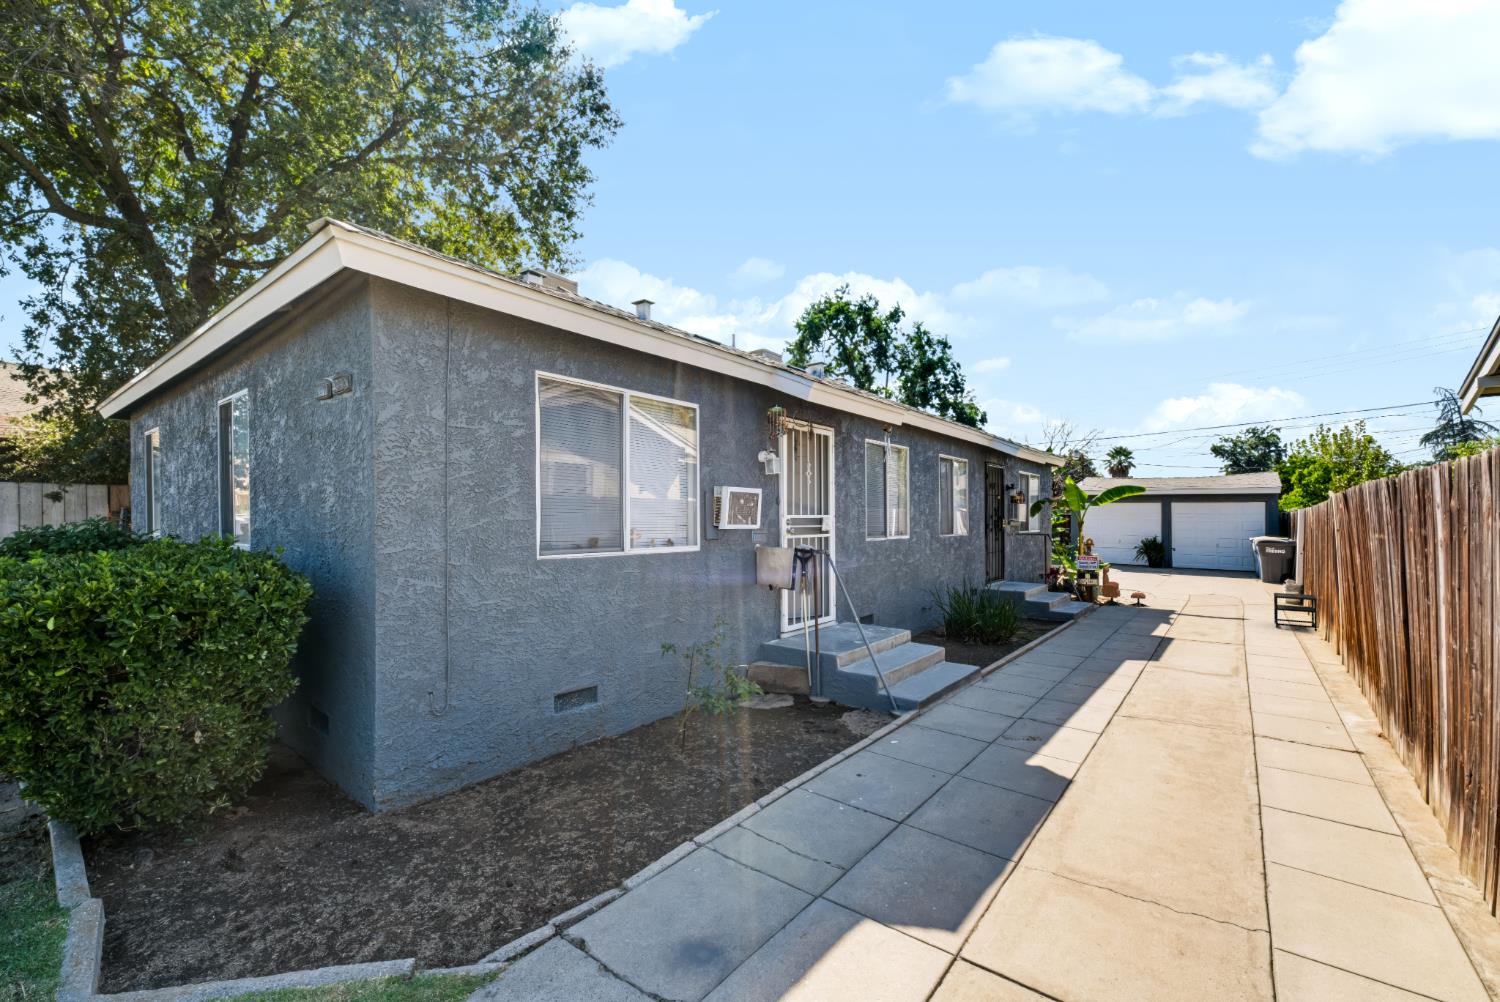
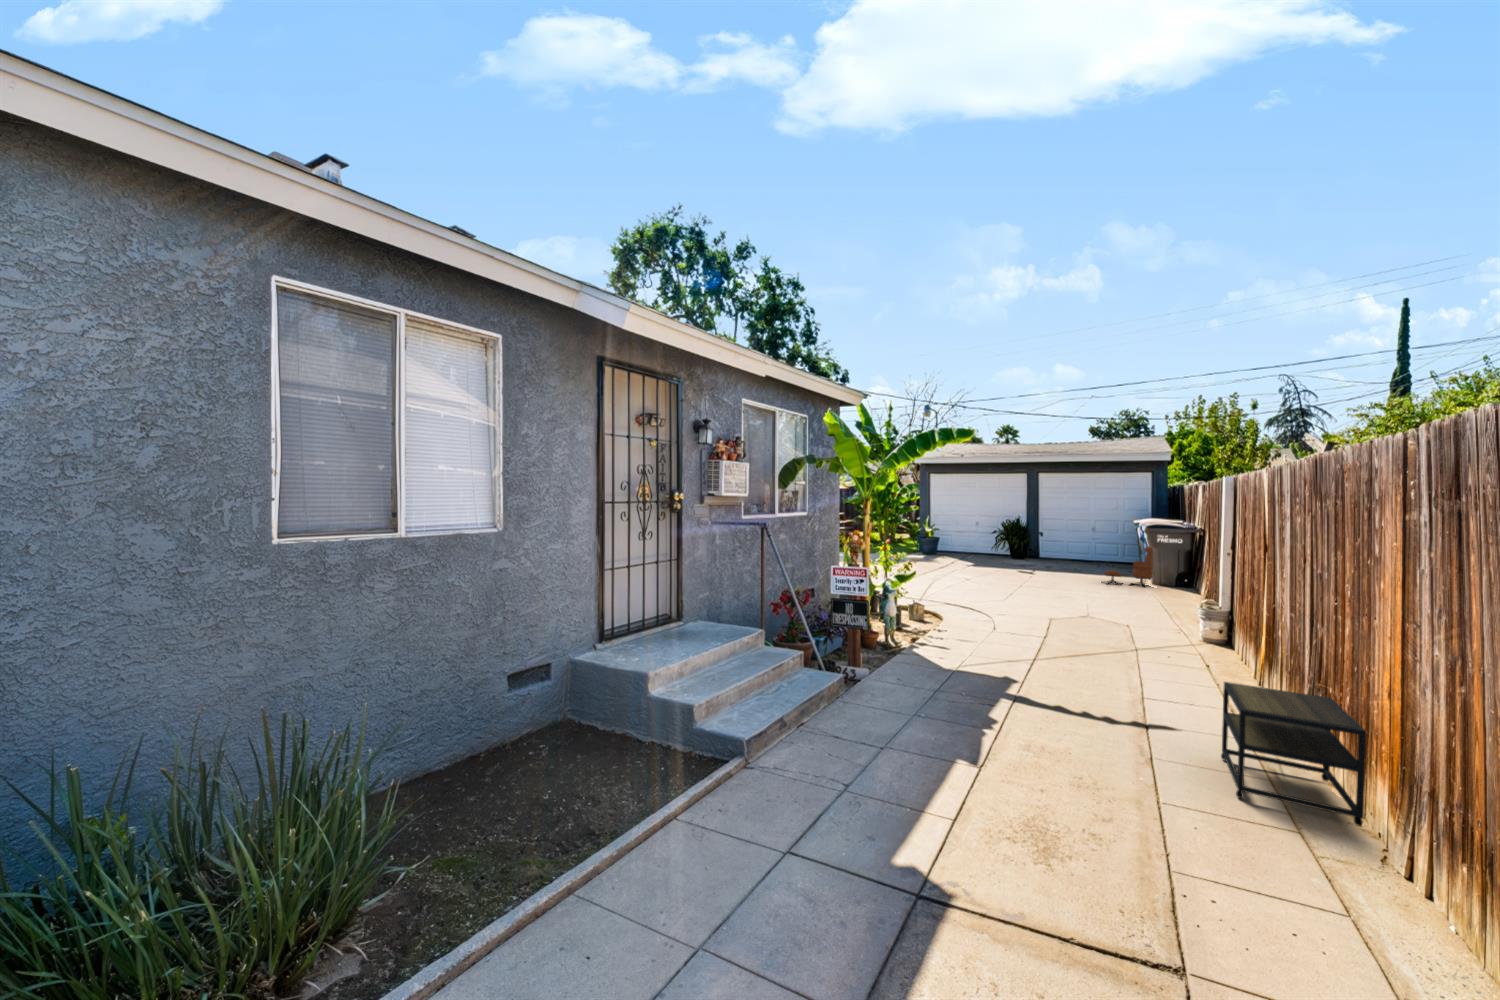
lounge chair: present [1102,567,1150,607] -> present [1105,546,1153,587]

